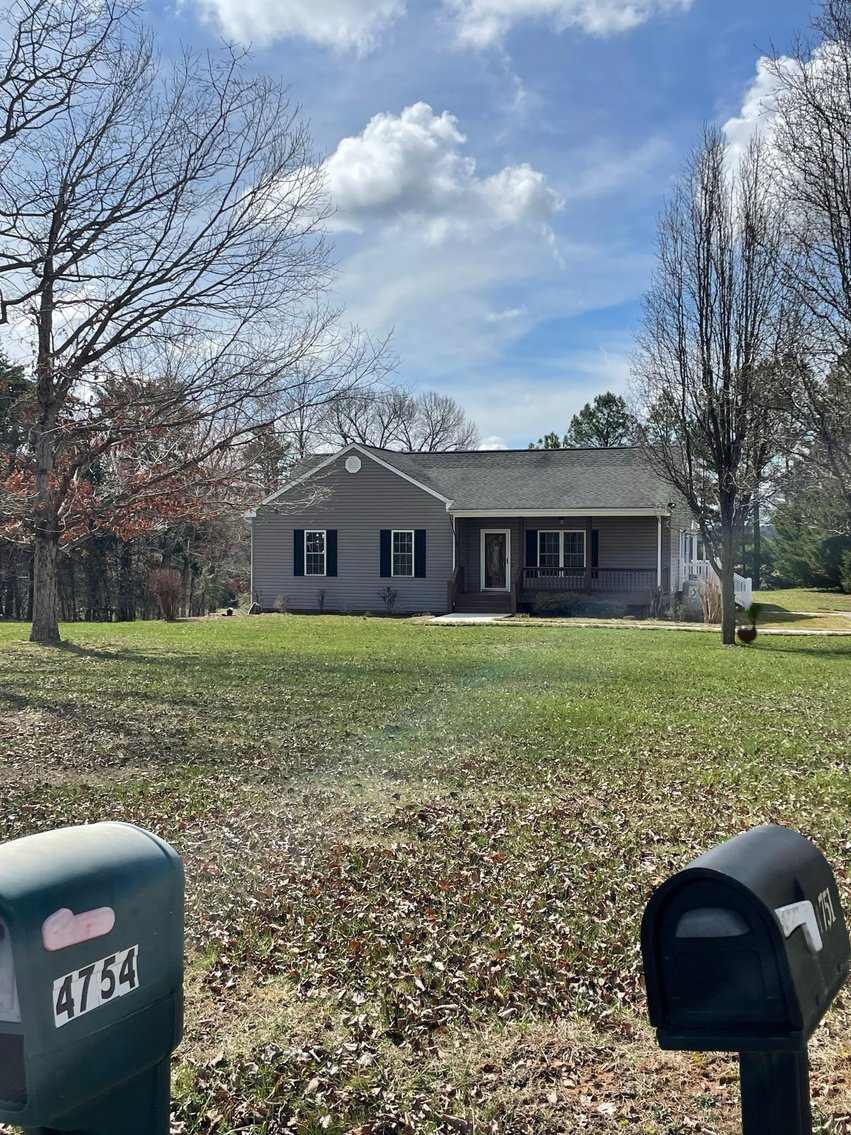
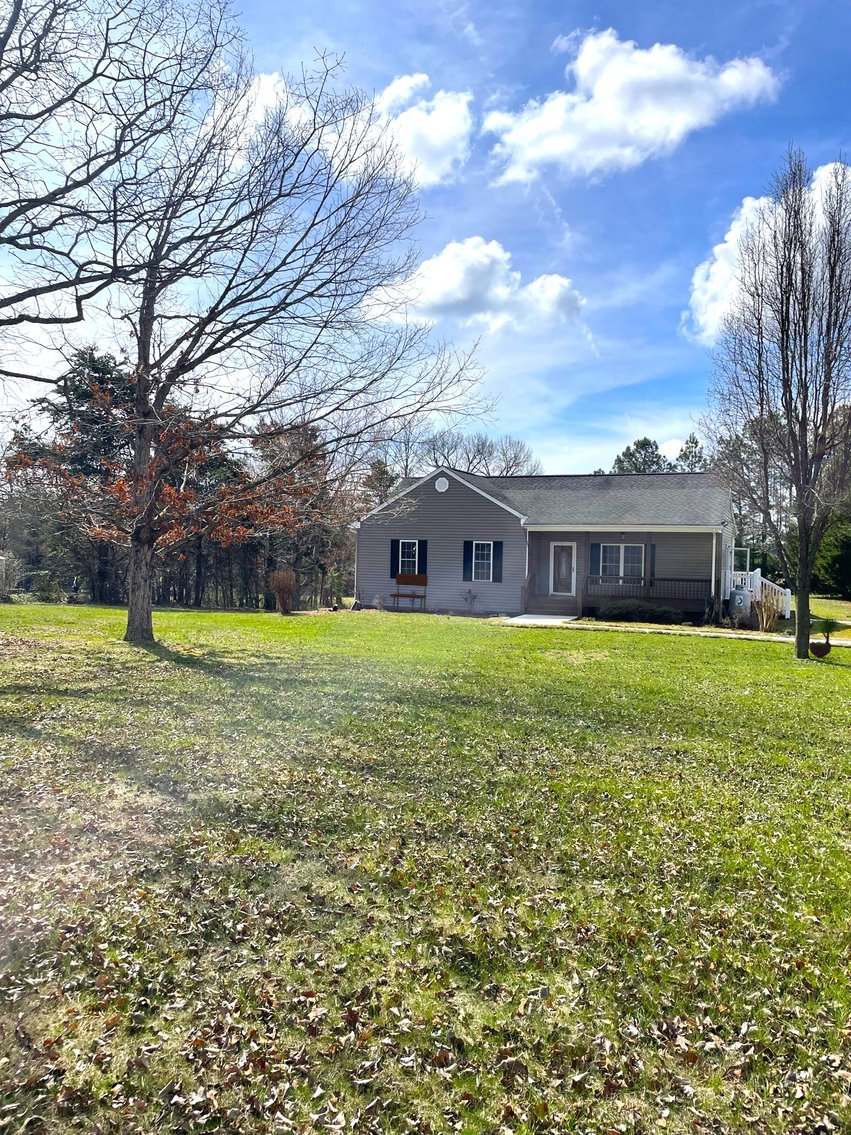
bench: none [293,569,338,615] -> present [390,573,428,612]

